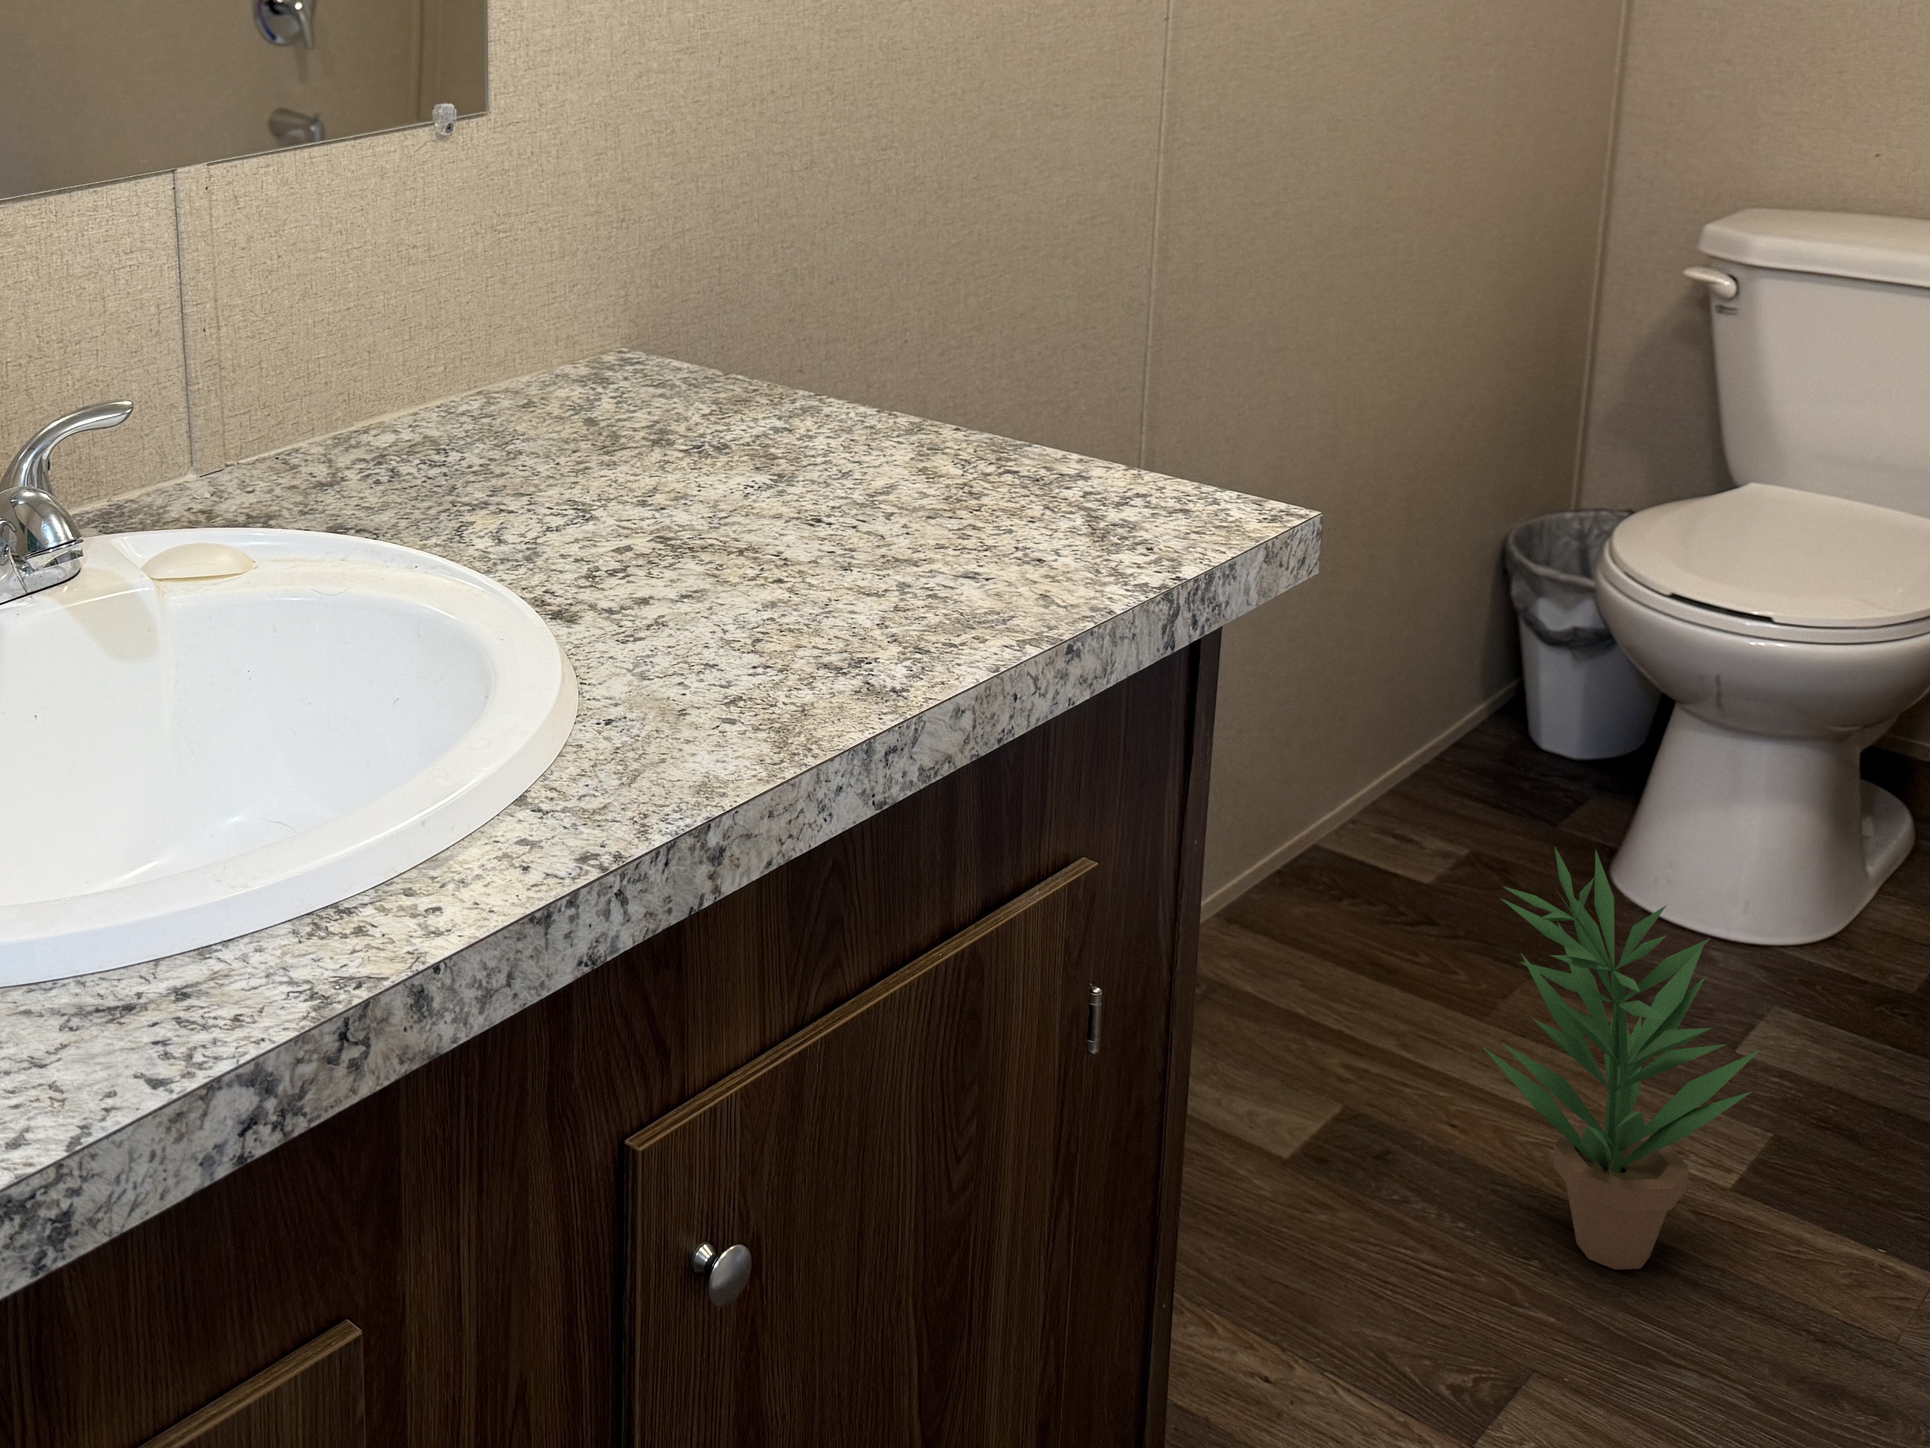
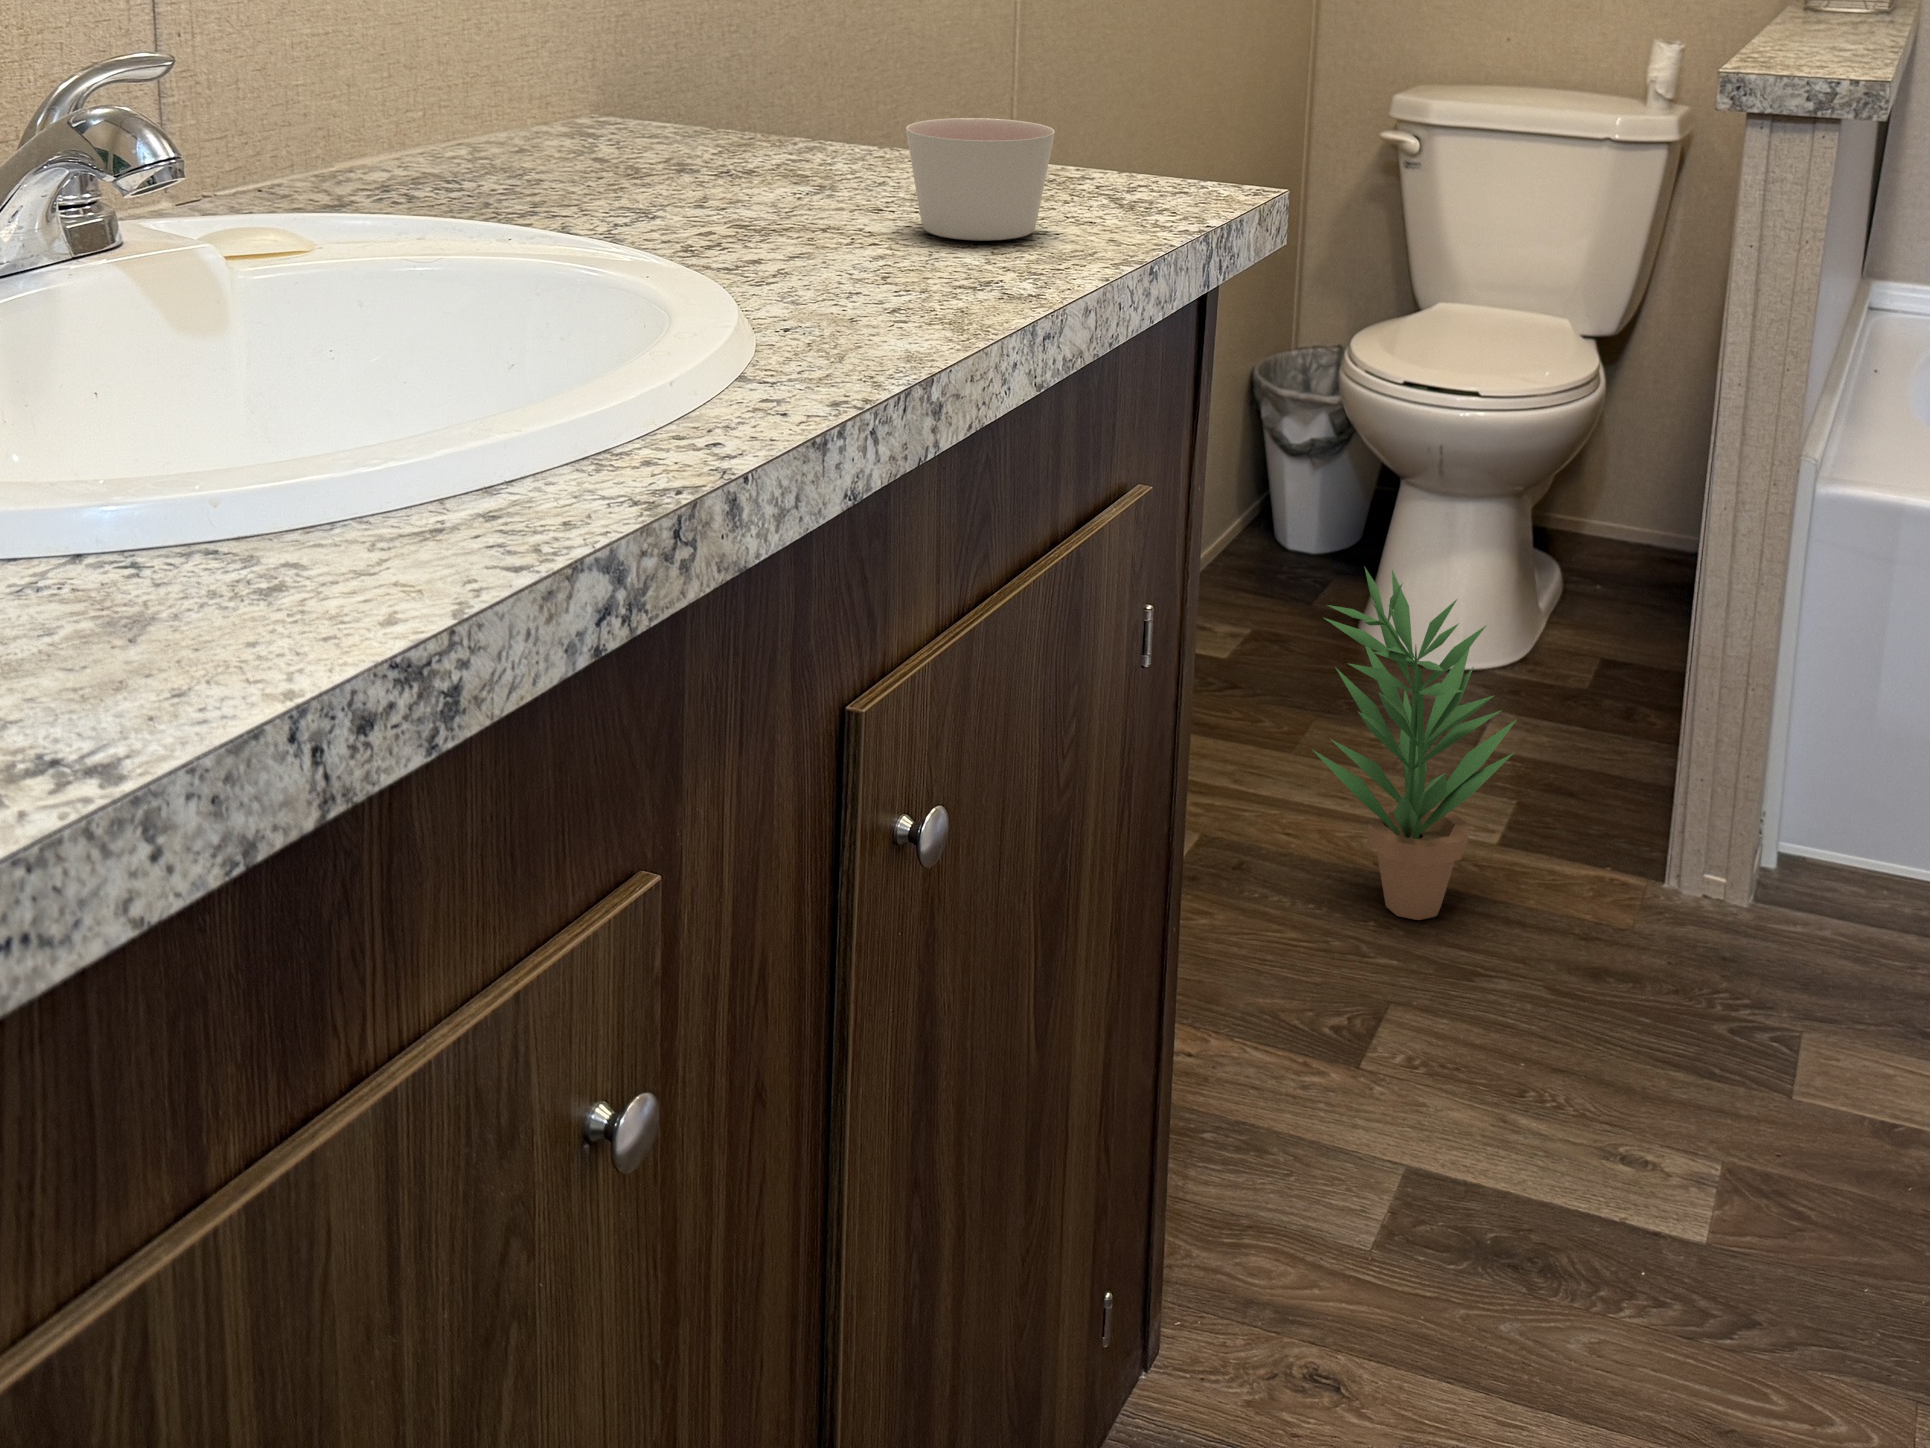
candle: none [817,453,976,599] -> present [906,118,1055,241]

